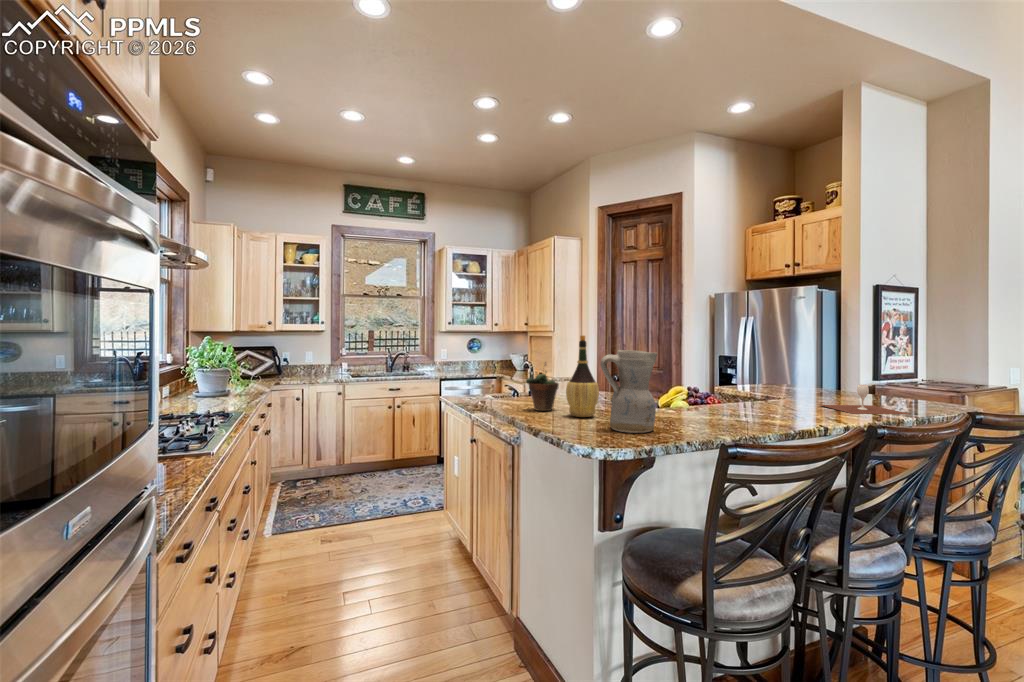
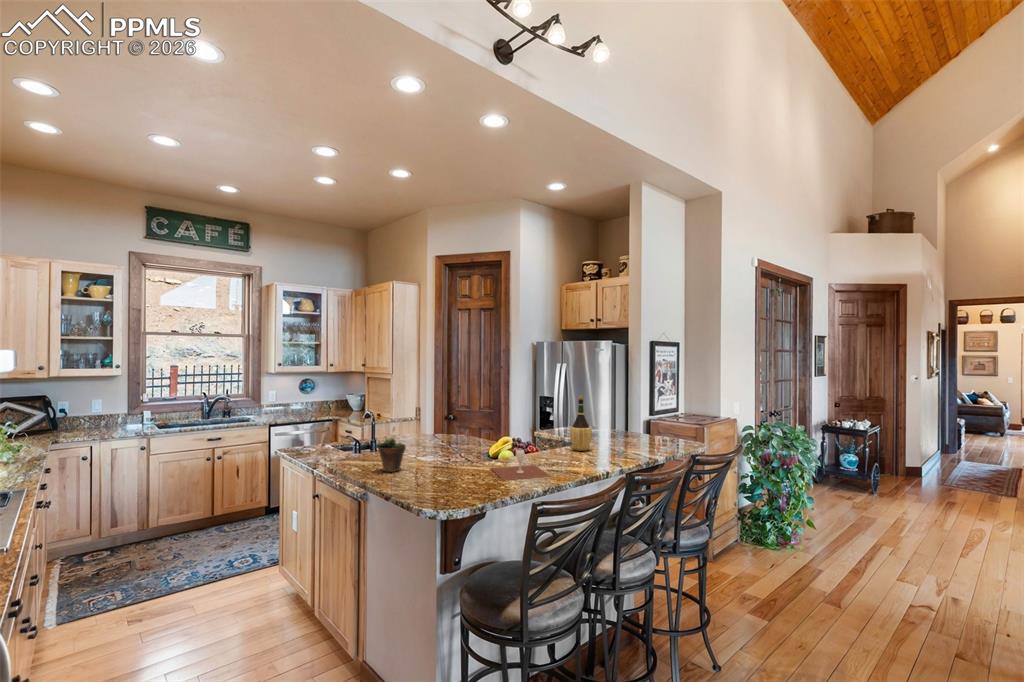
wine bottle: present [566,335,599,417] -> present [570,396,592,451]
ceramic pitcher: present [601,350,657,433] -> none [444,423,488,492]
wine glass: present [821,385,909,414] -> present [491,449,551,480]

